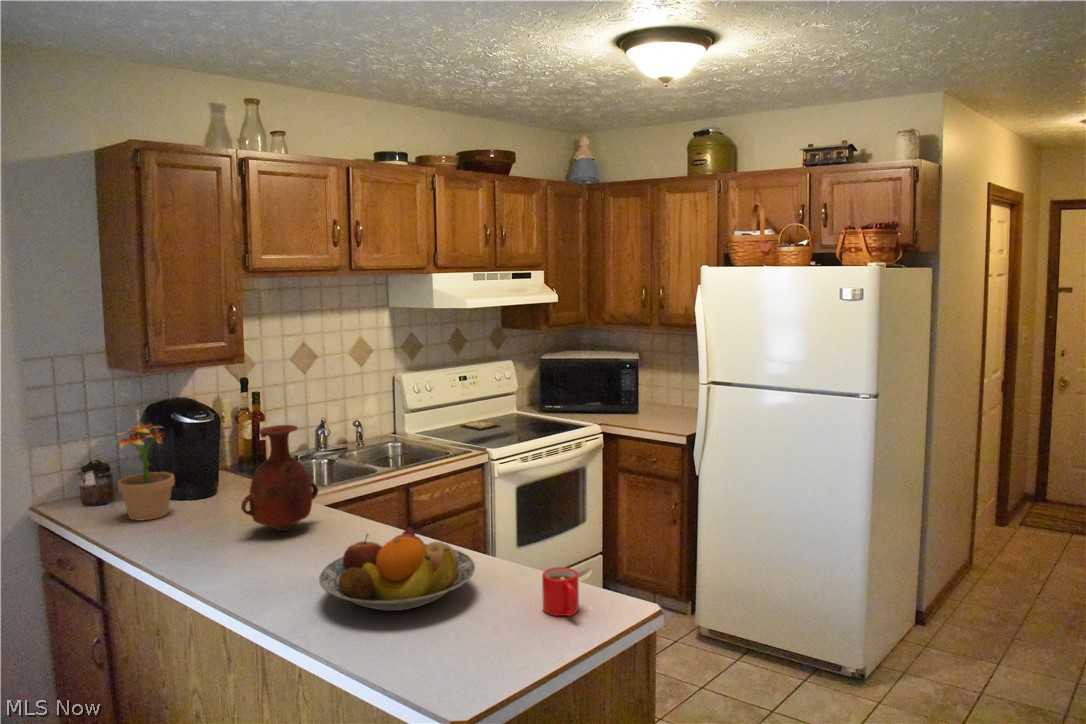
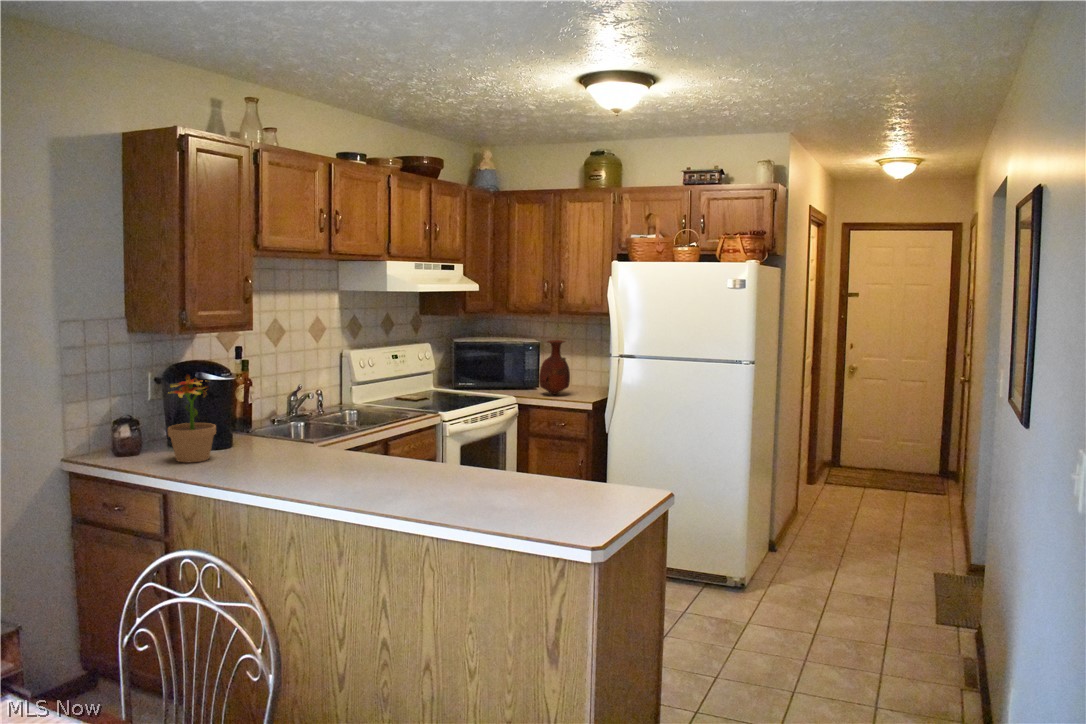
vase: present [241,425,318,531] -> present [539,340,570,395]
fruit bowl: present [319,527,475,611] -> none [421,444,536,497]
mug: present [542,567,579,616] -> none [589,463,621,494]

